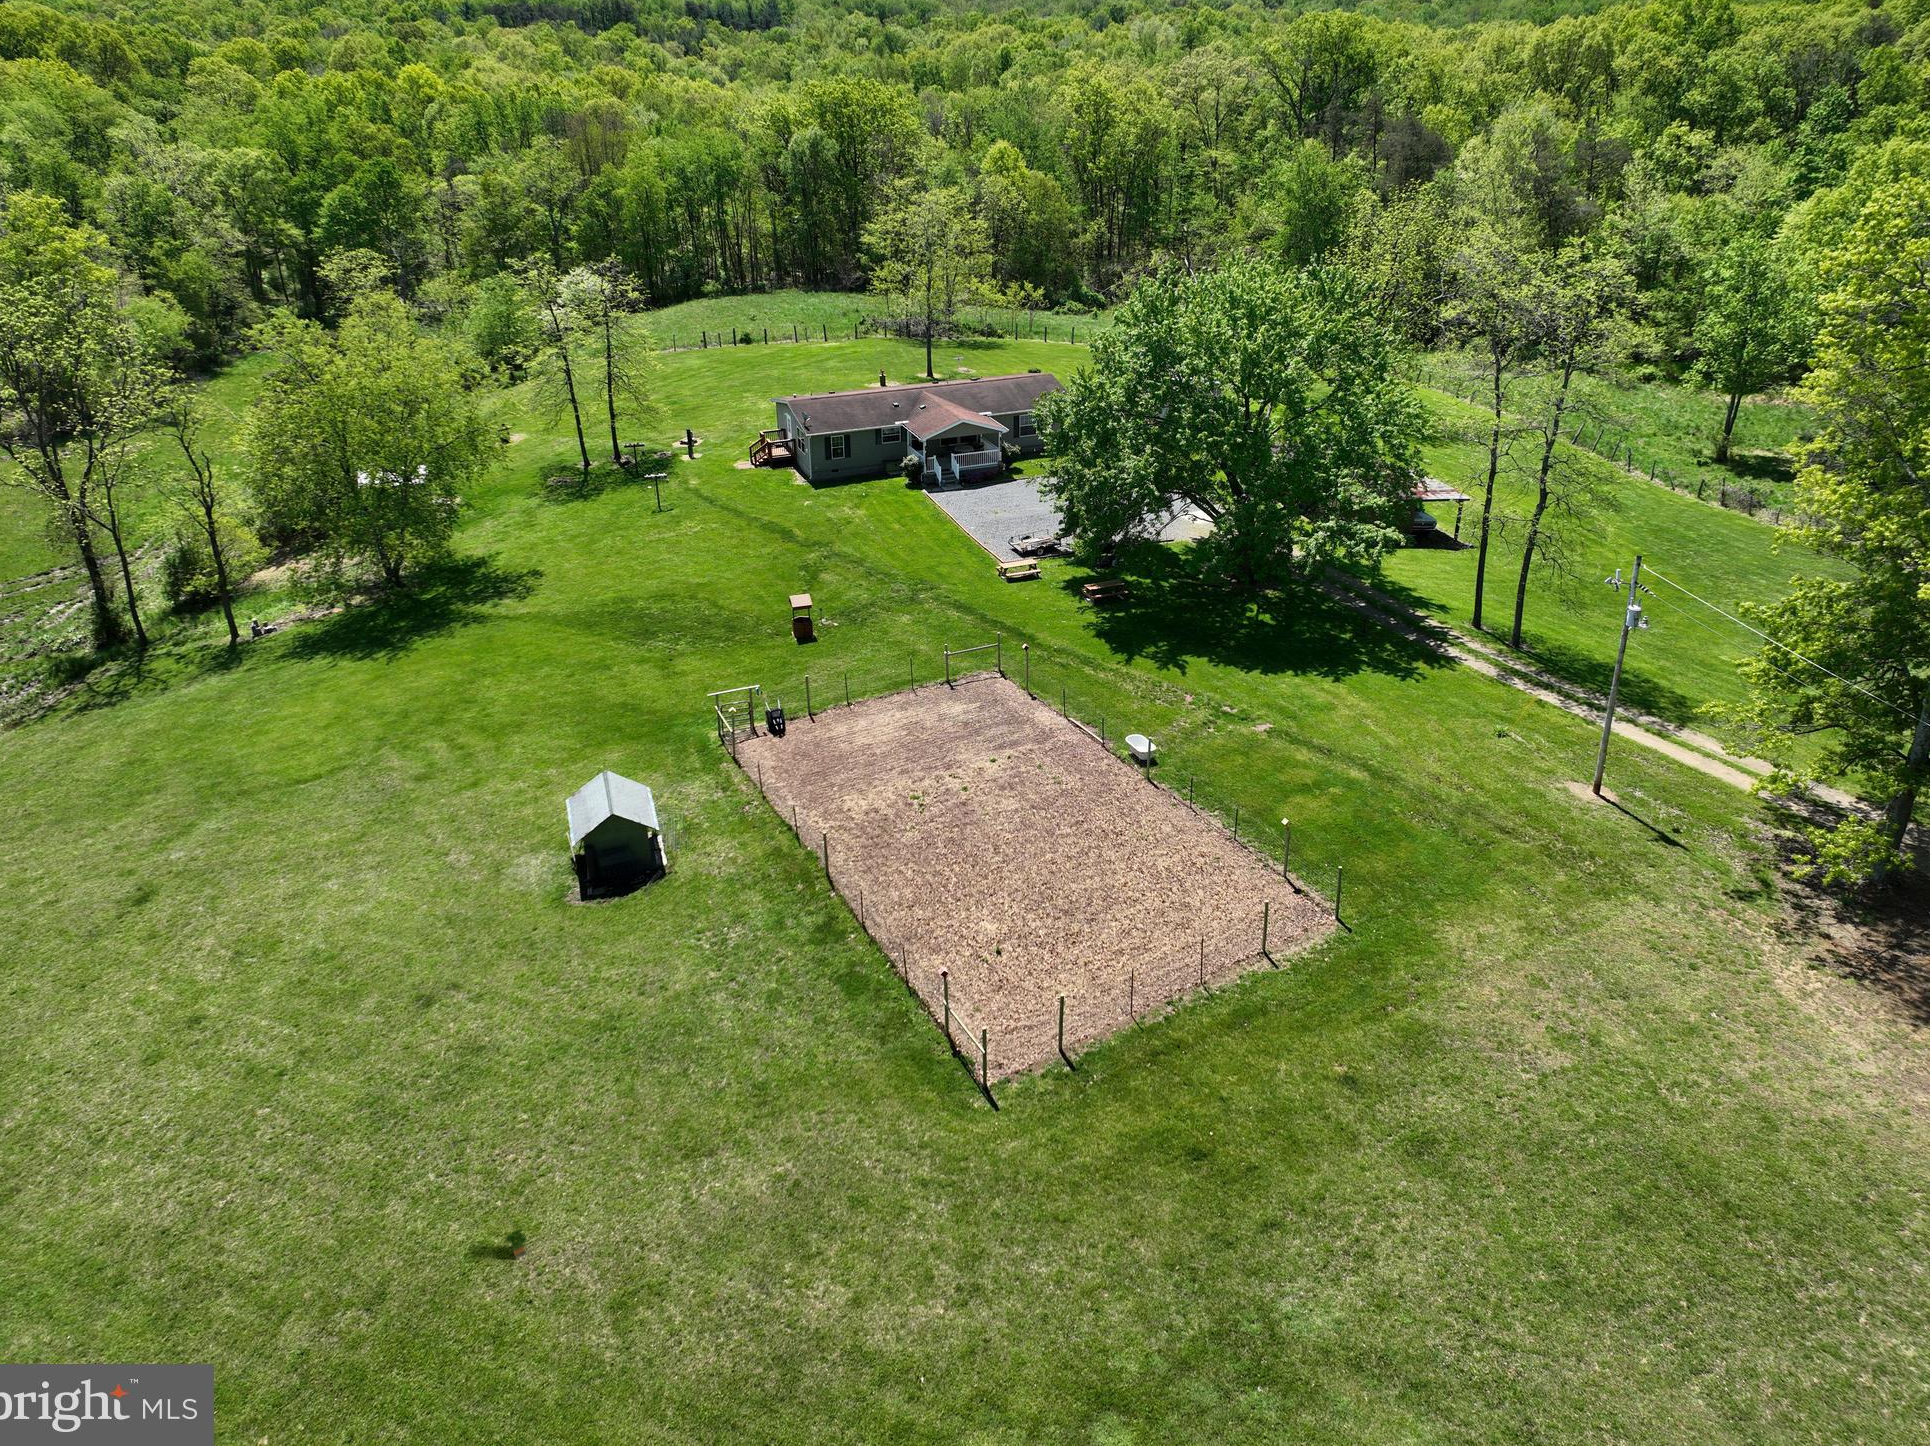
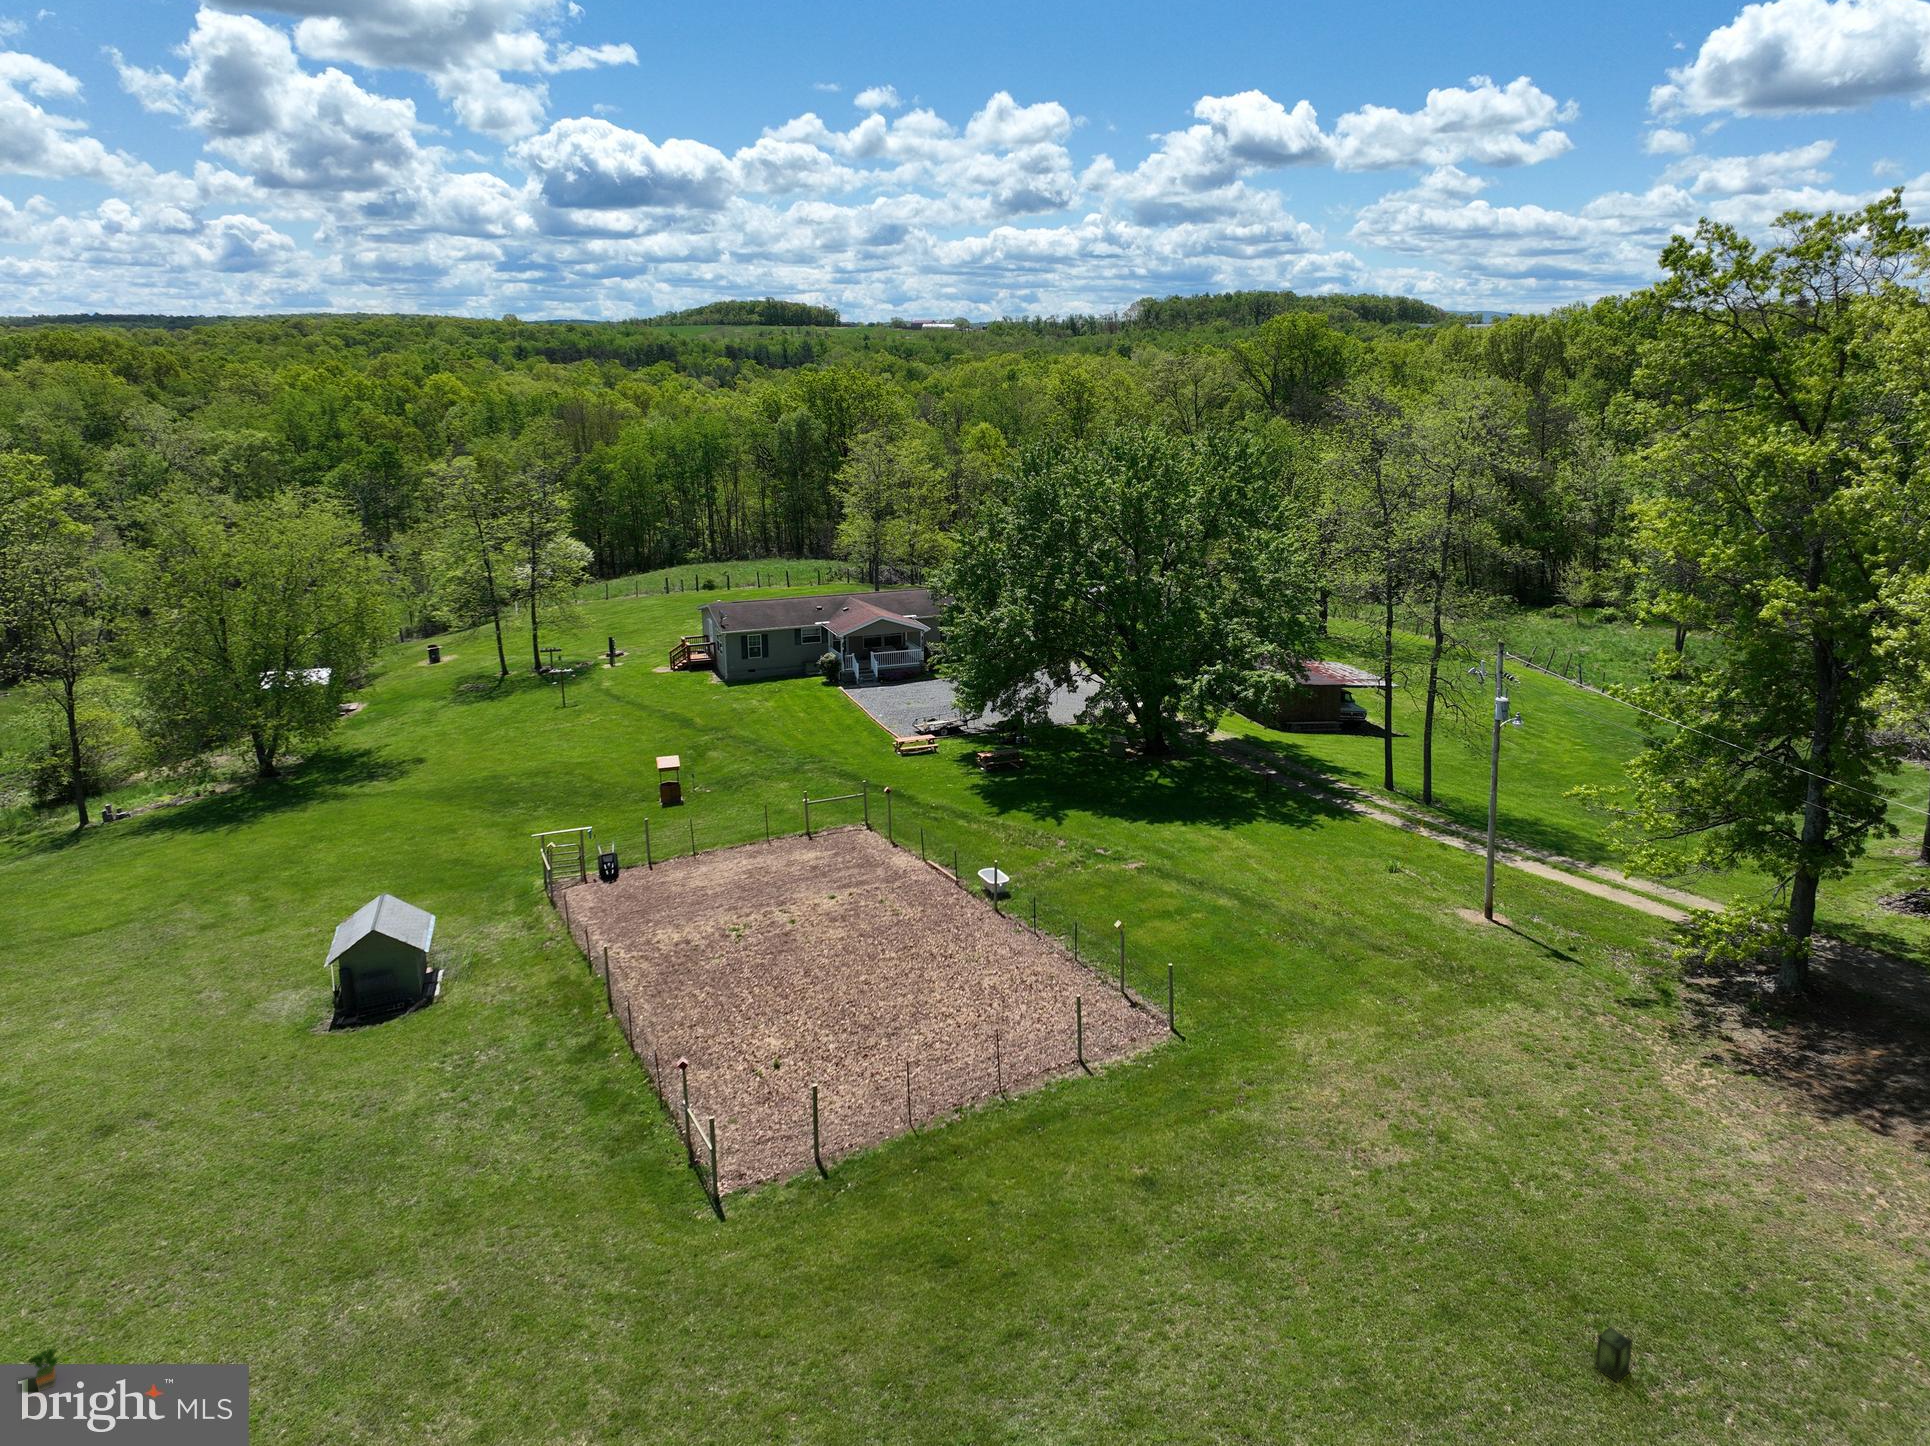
storage box: none [1749,1241,1785,1283] -> present [1596,1328,1632,1382]

